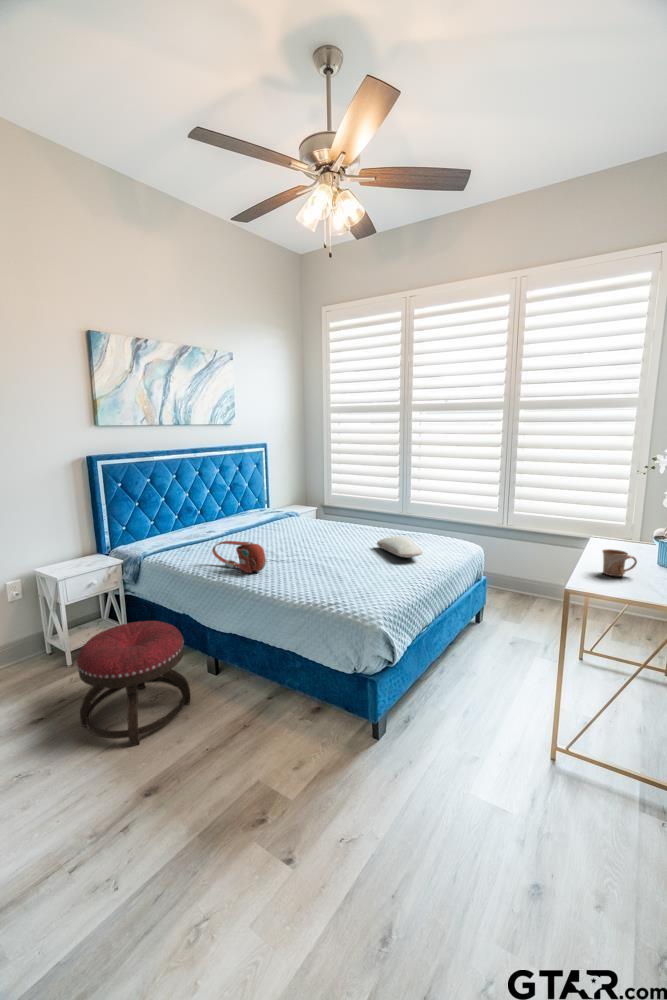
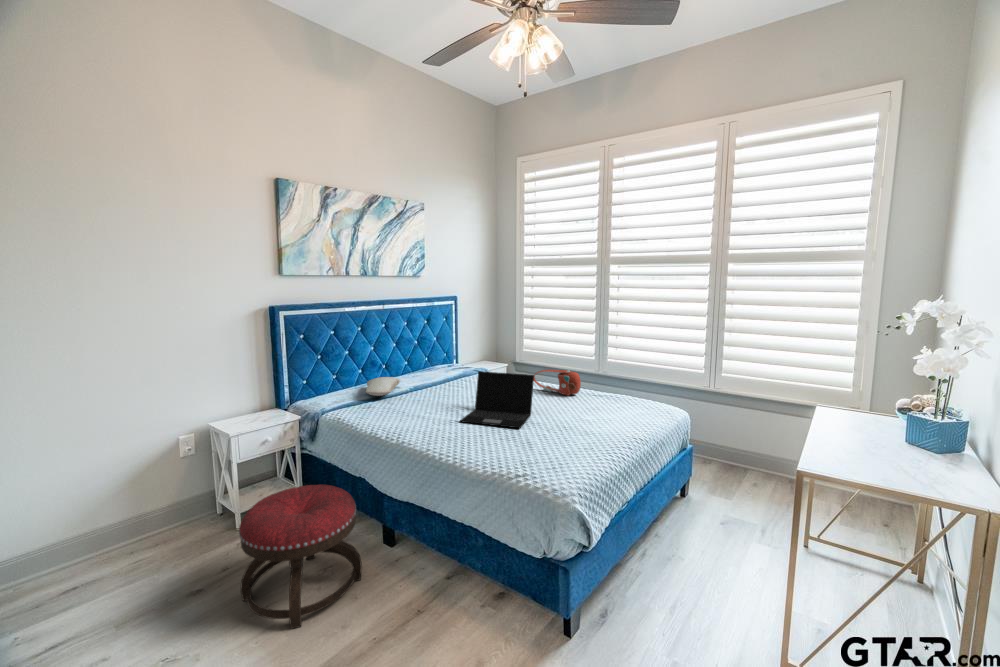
laptop: none [276,514,343,565] -> present [460,371,534,428]
pillow: present [377,536,423,557] -> present [366,377,400,396]
handbag: present [212,541,266,573] -> present [534,370,581,396]
mug: present [603,549,637,576] -> none [842,423,887,457]

